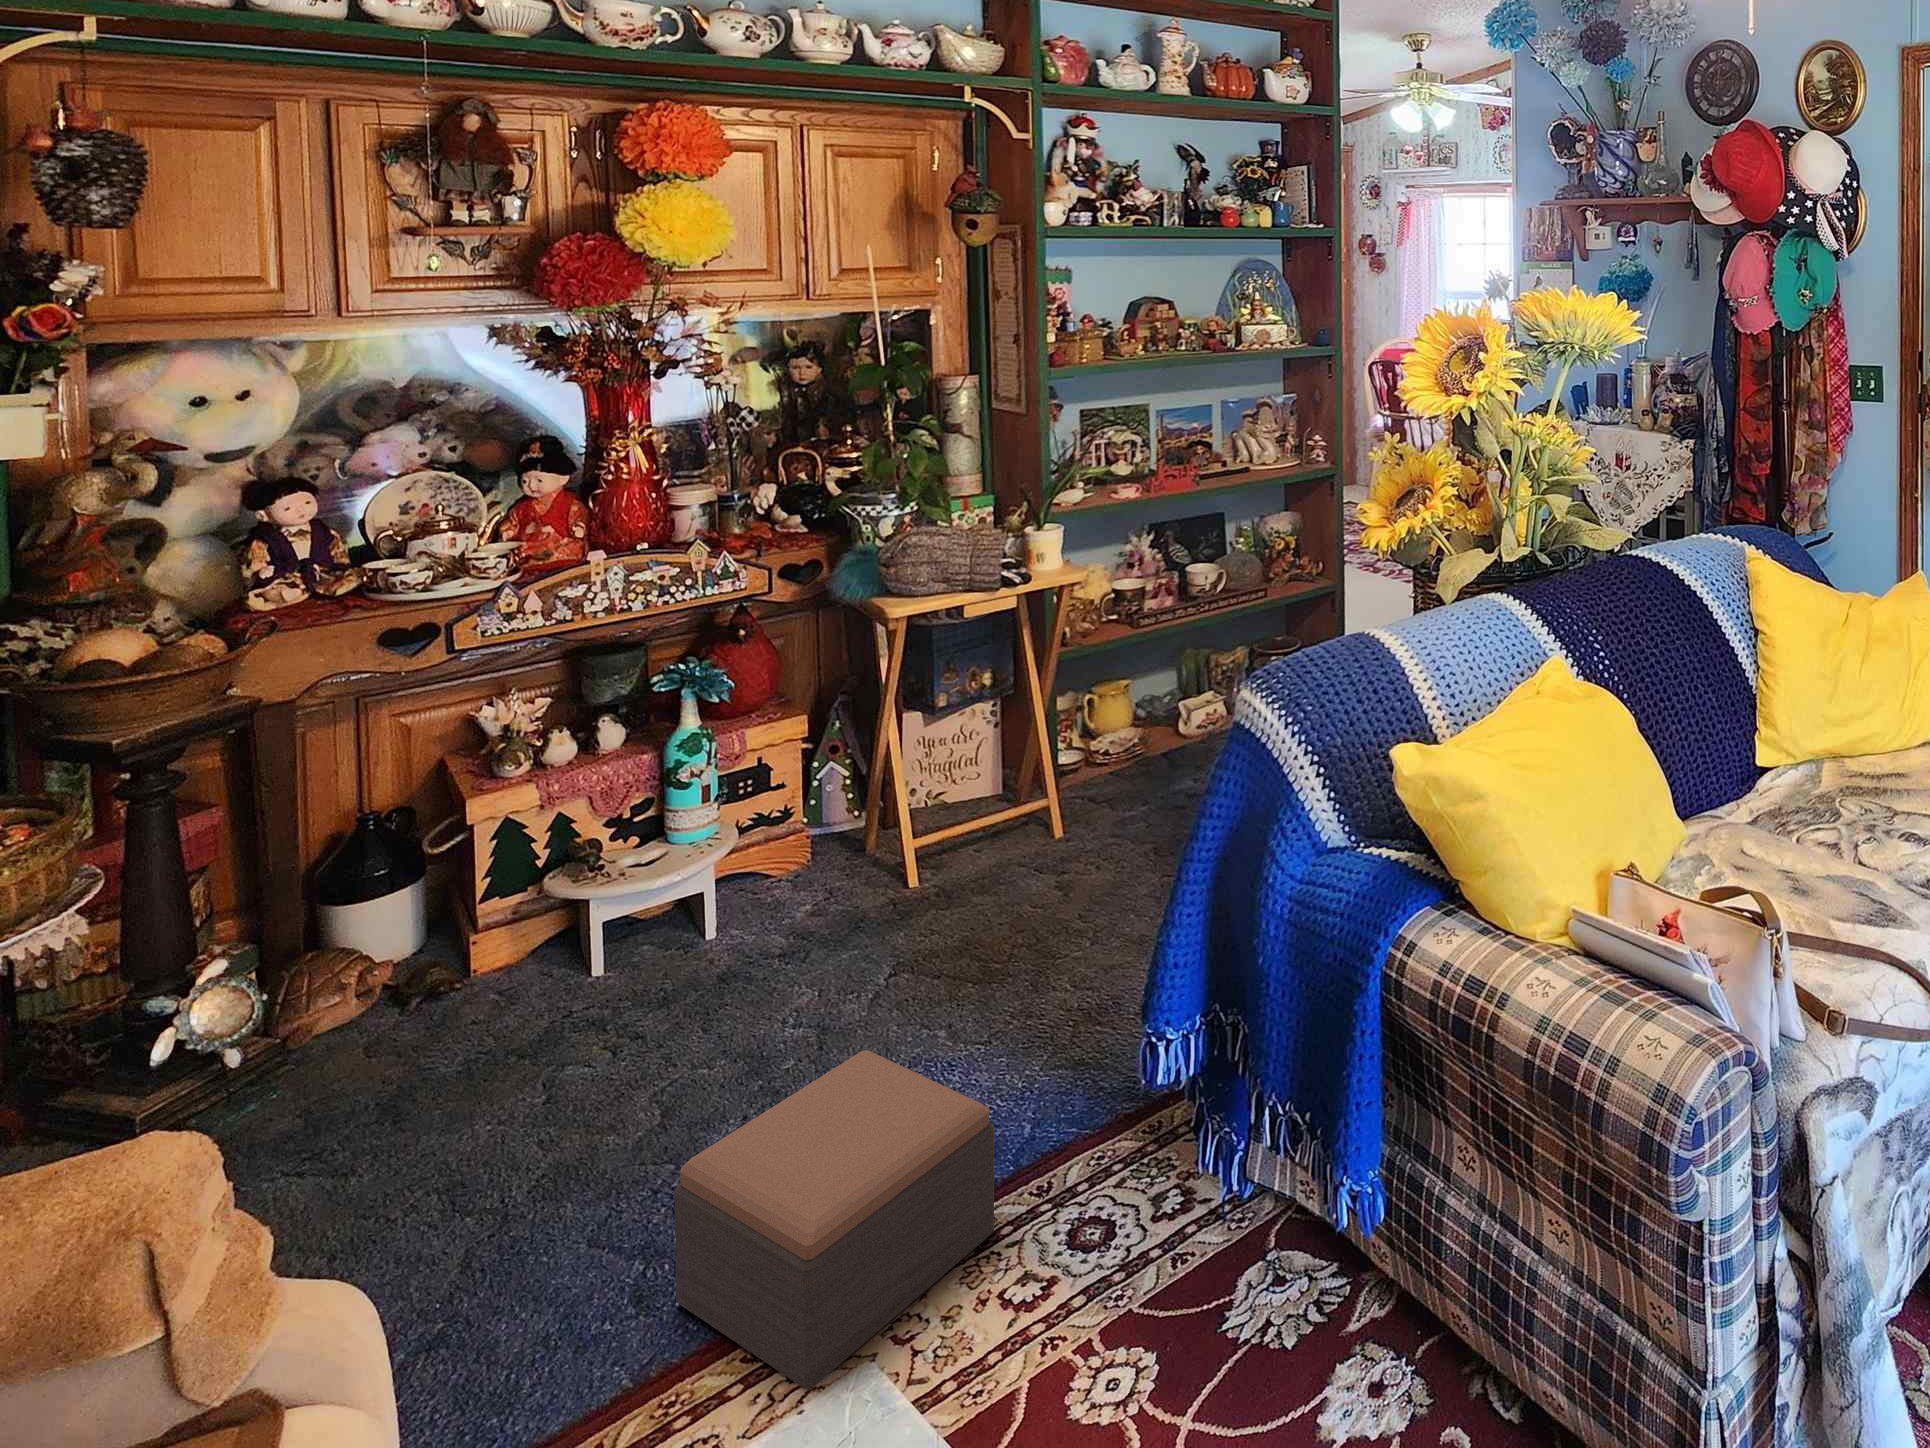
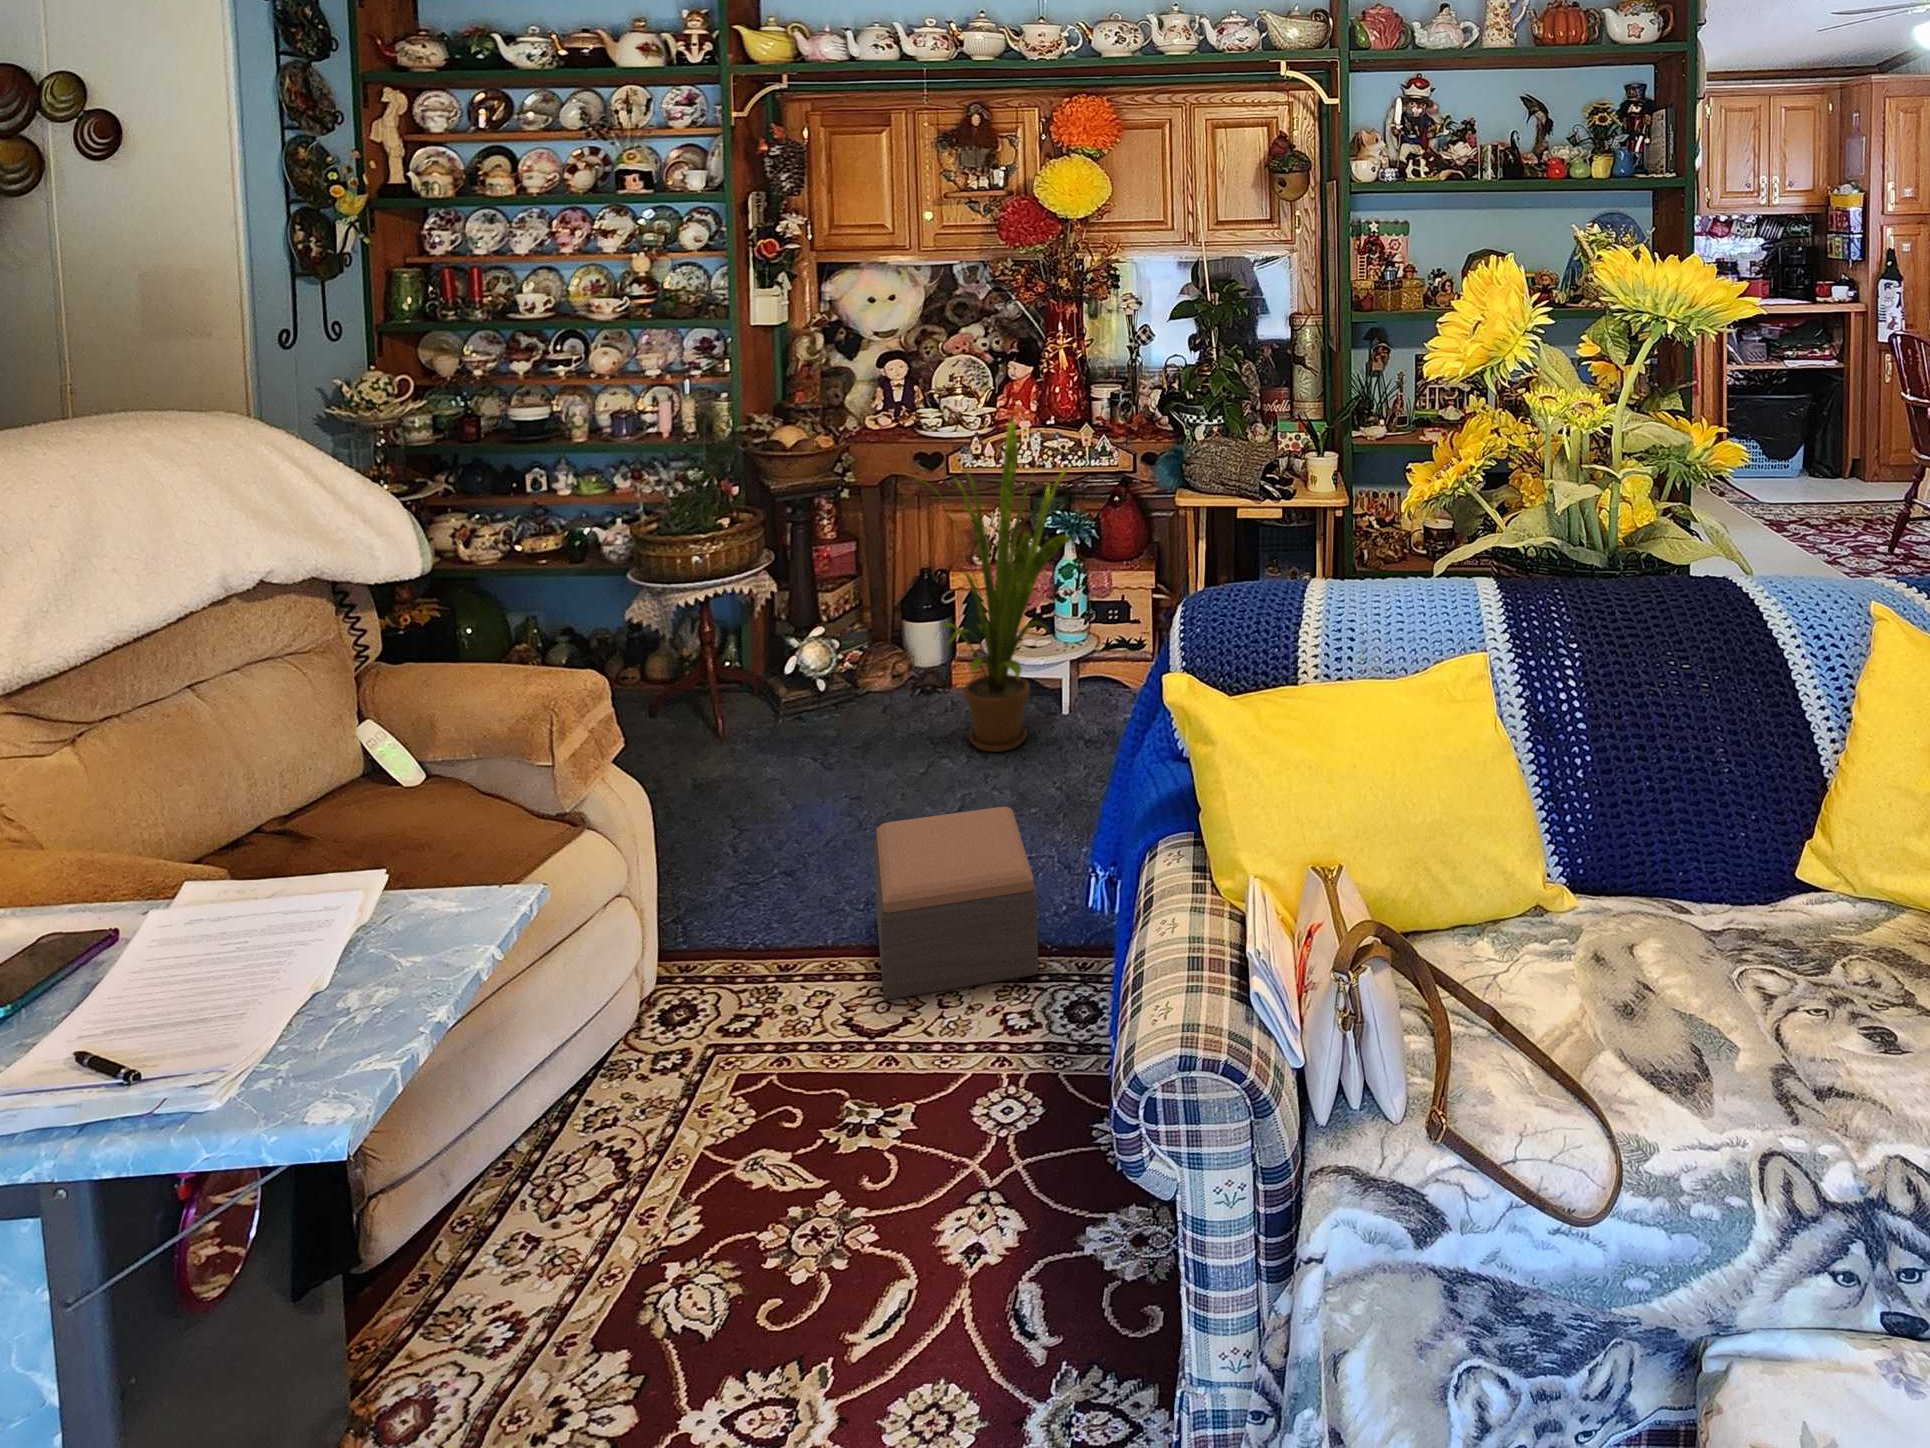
house plant: none [446,546,760,1032] -> present [941,419,1072,752]

